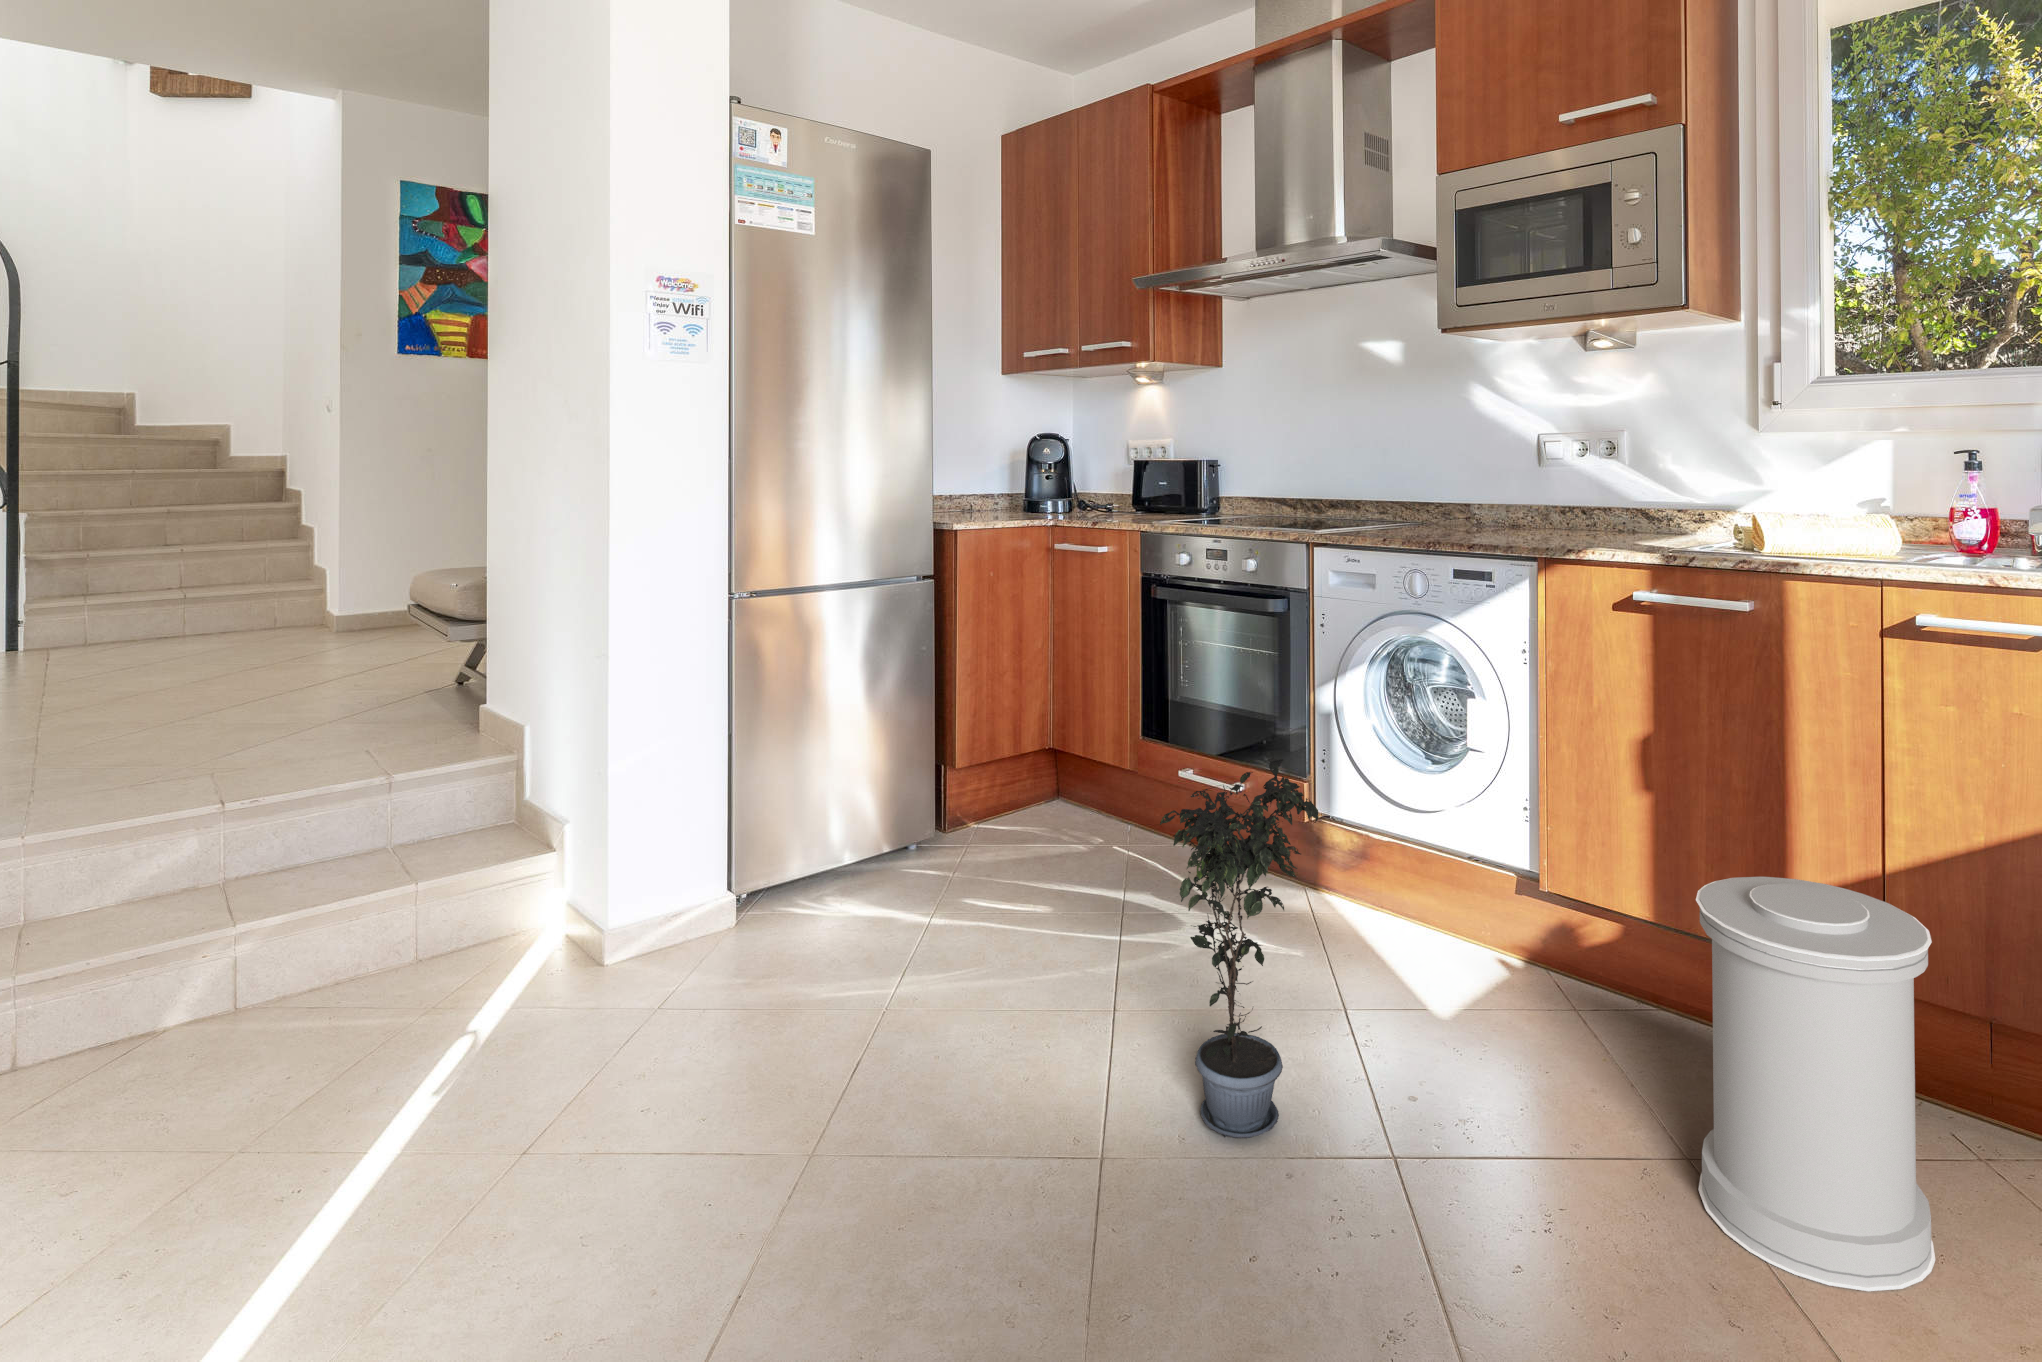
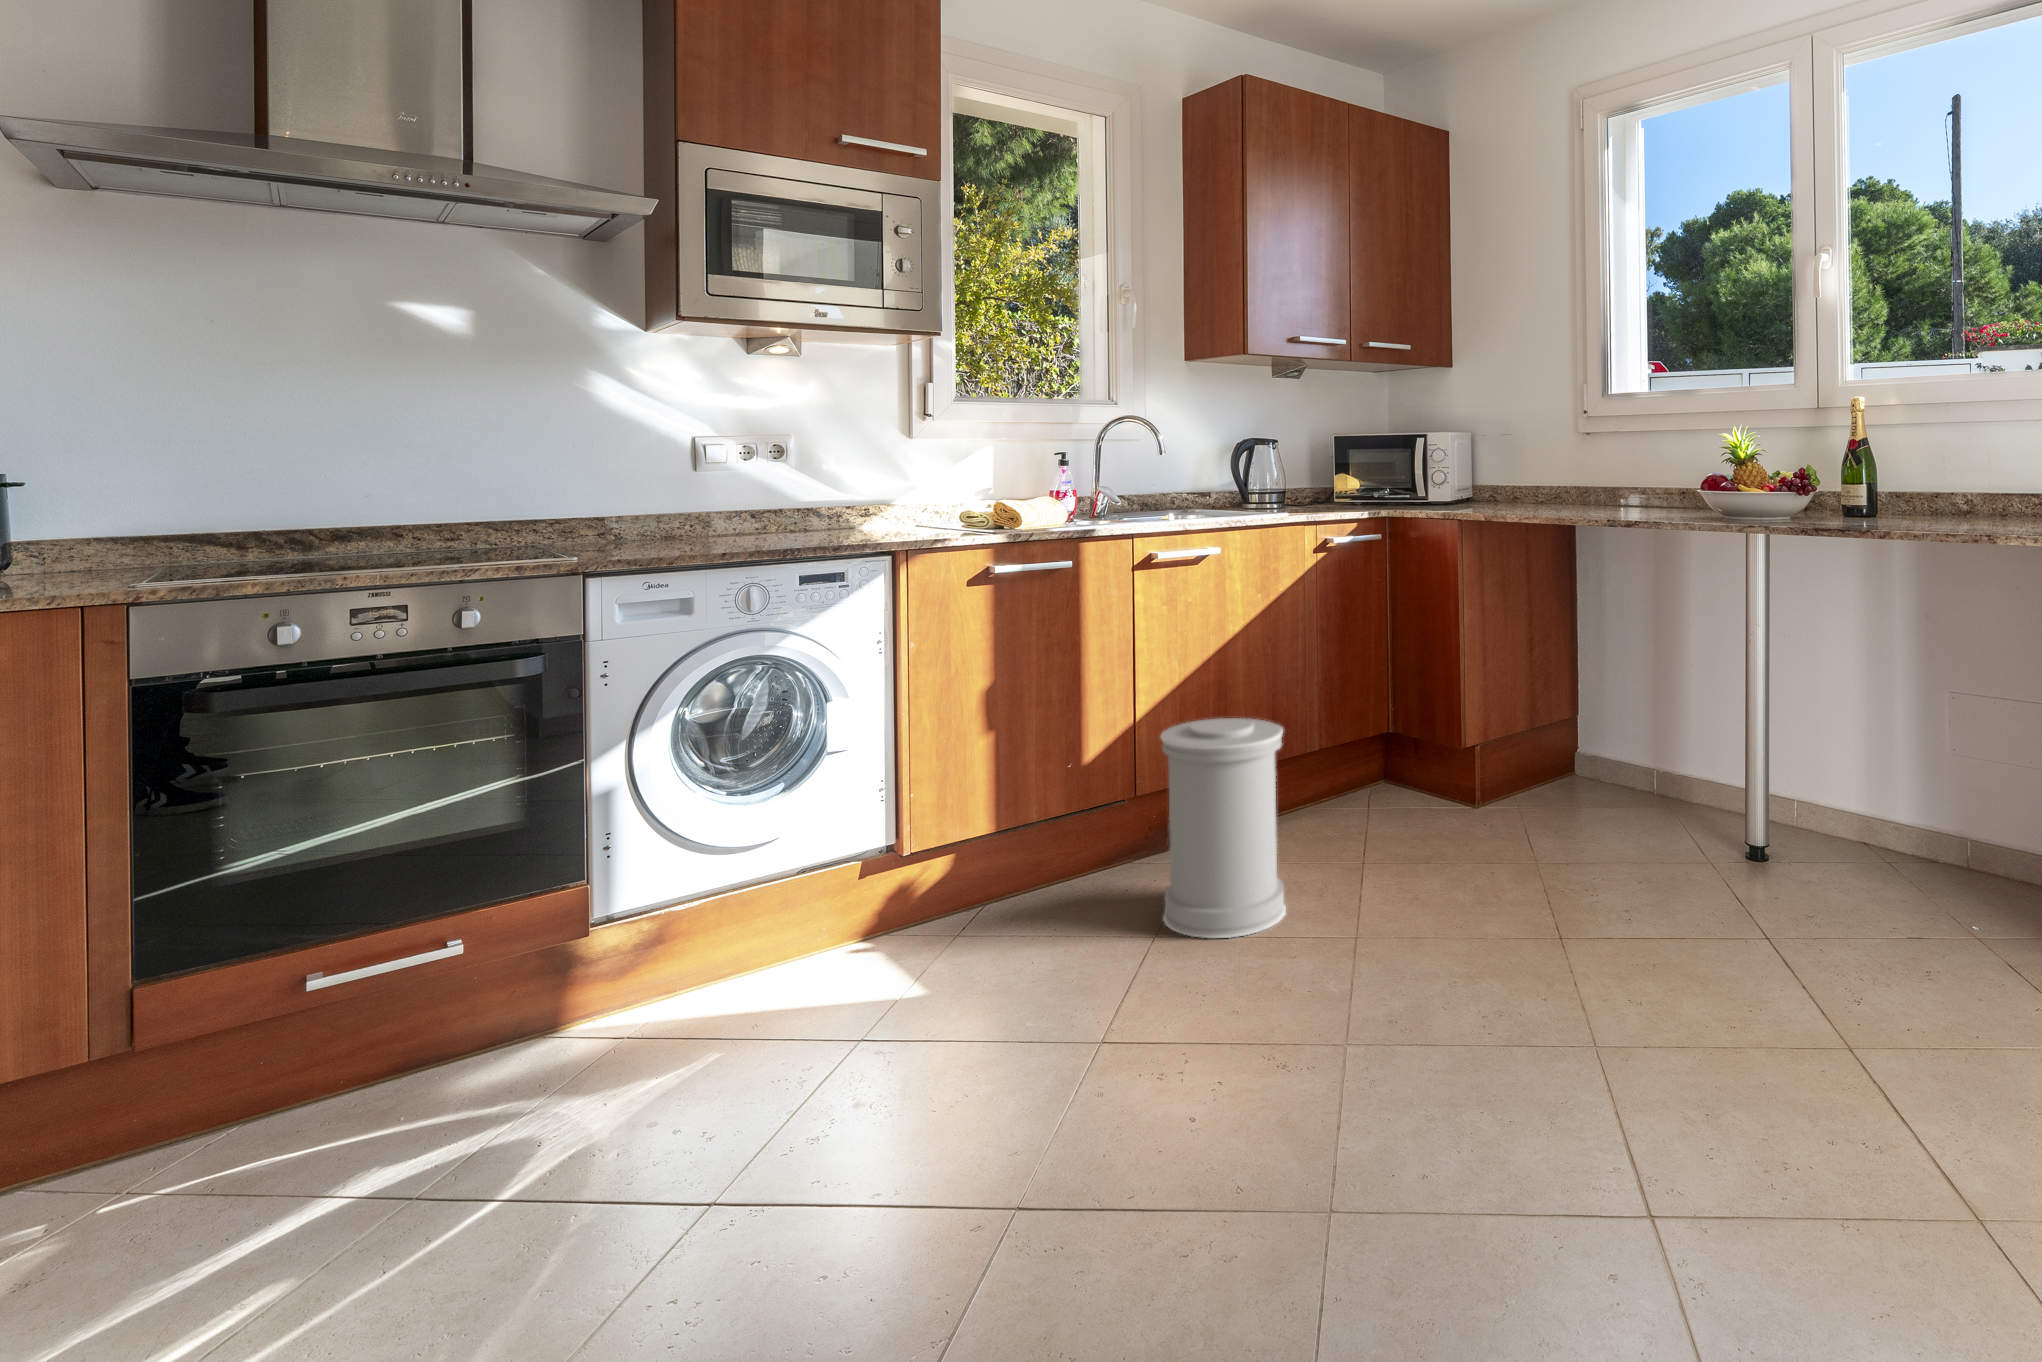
potted plant: present [1160,758,1319,1138] -> none [940,738,1122,1113]

